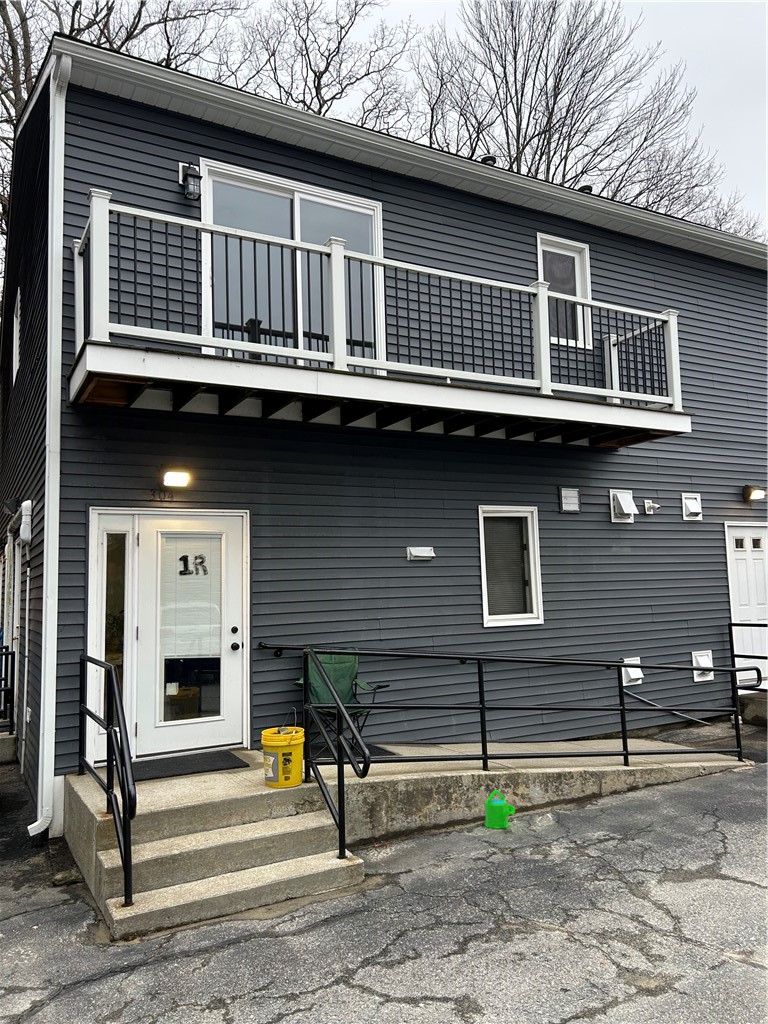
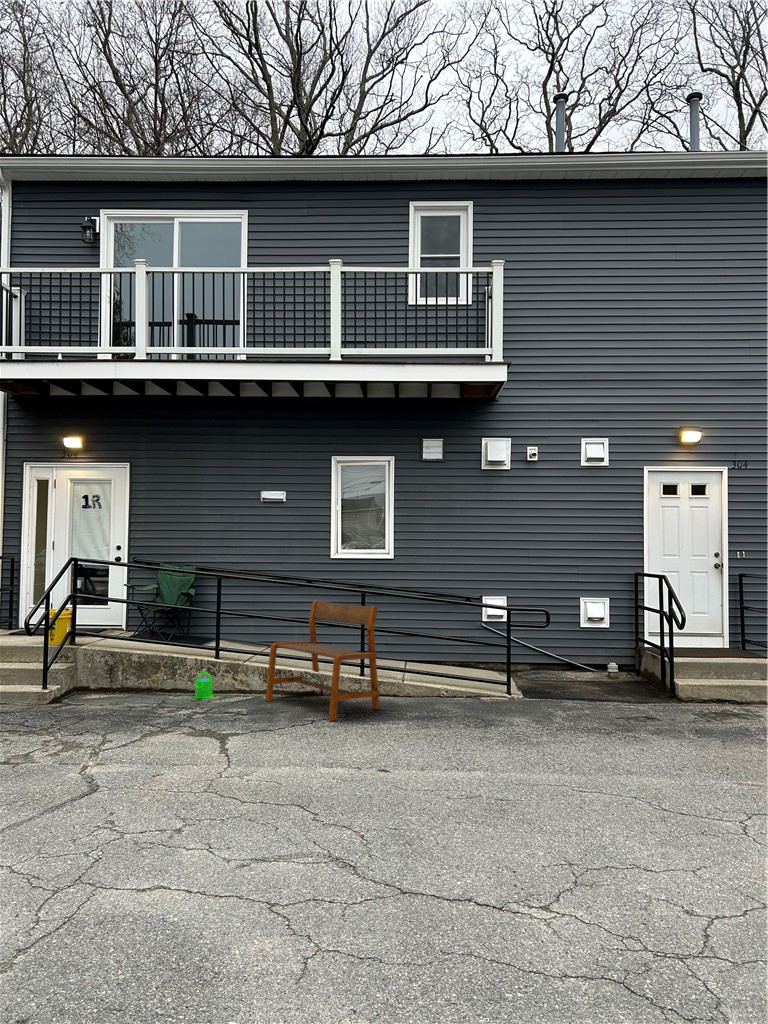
bench: none [571,683,715,825] -> present [266,600,380,721]

